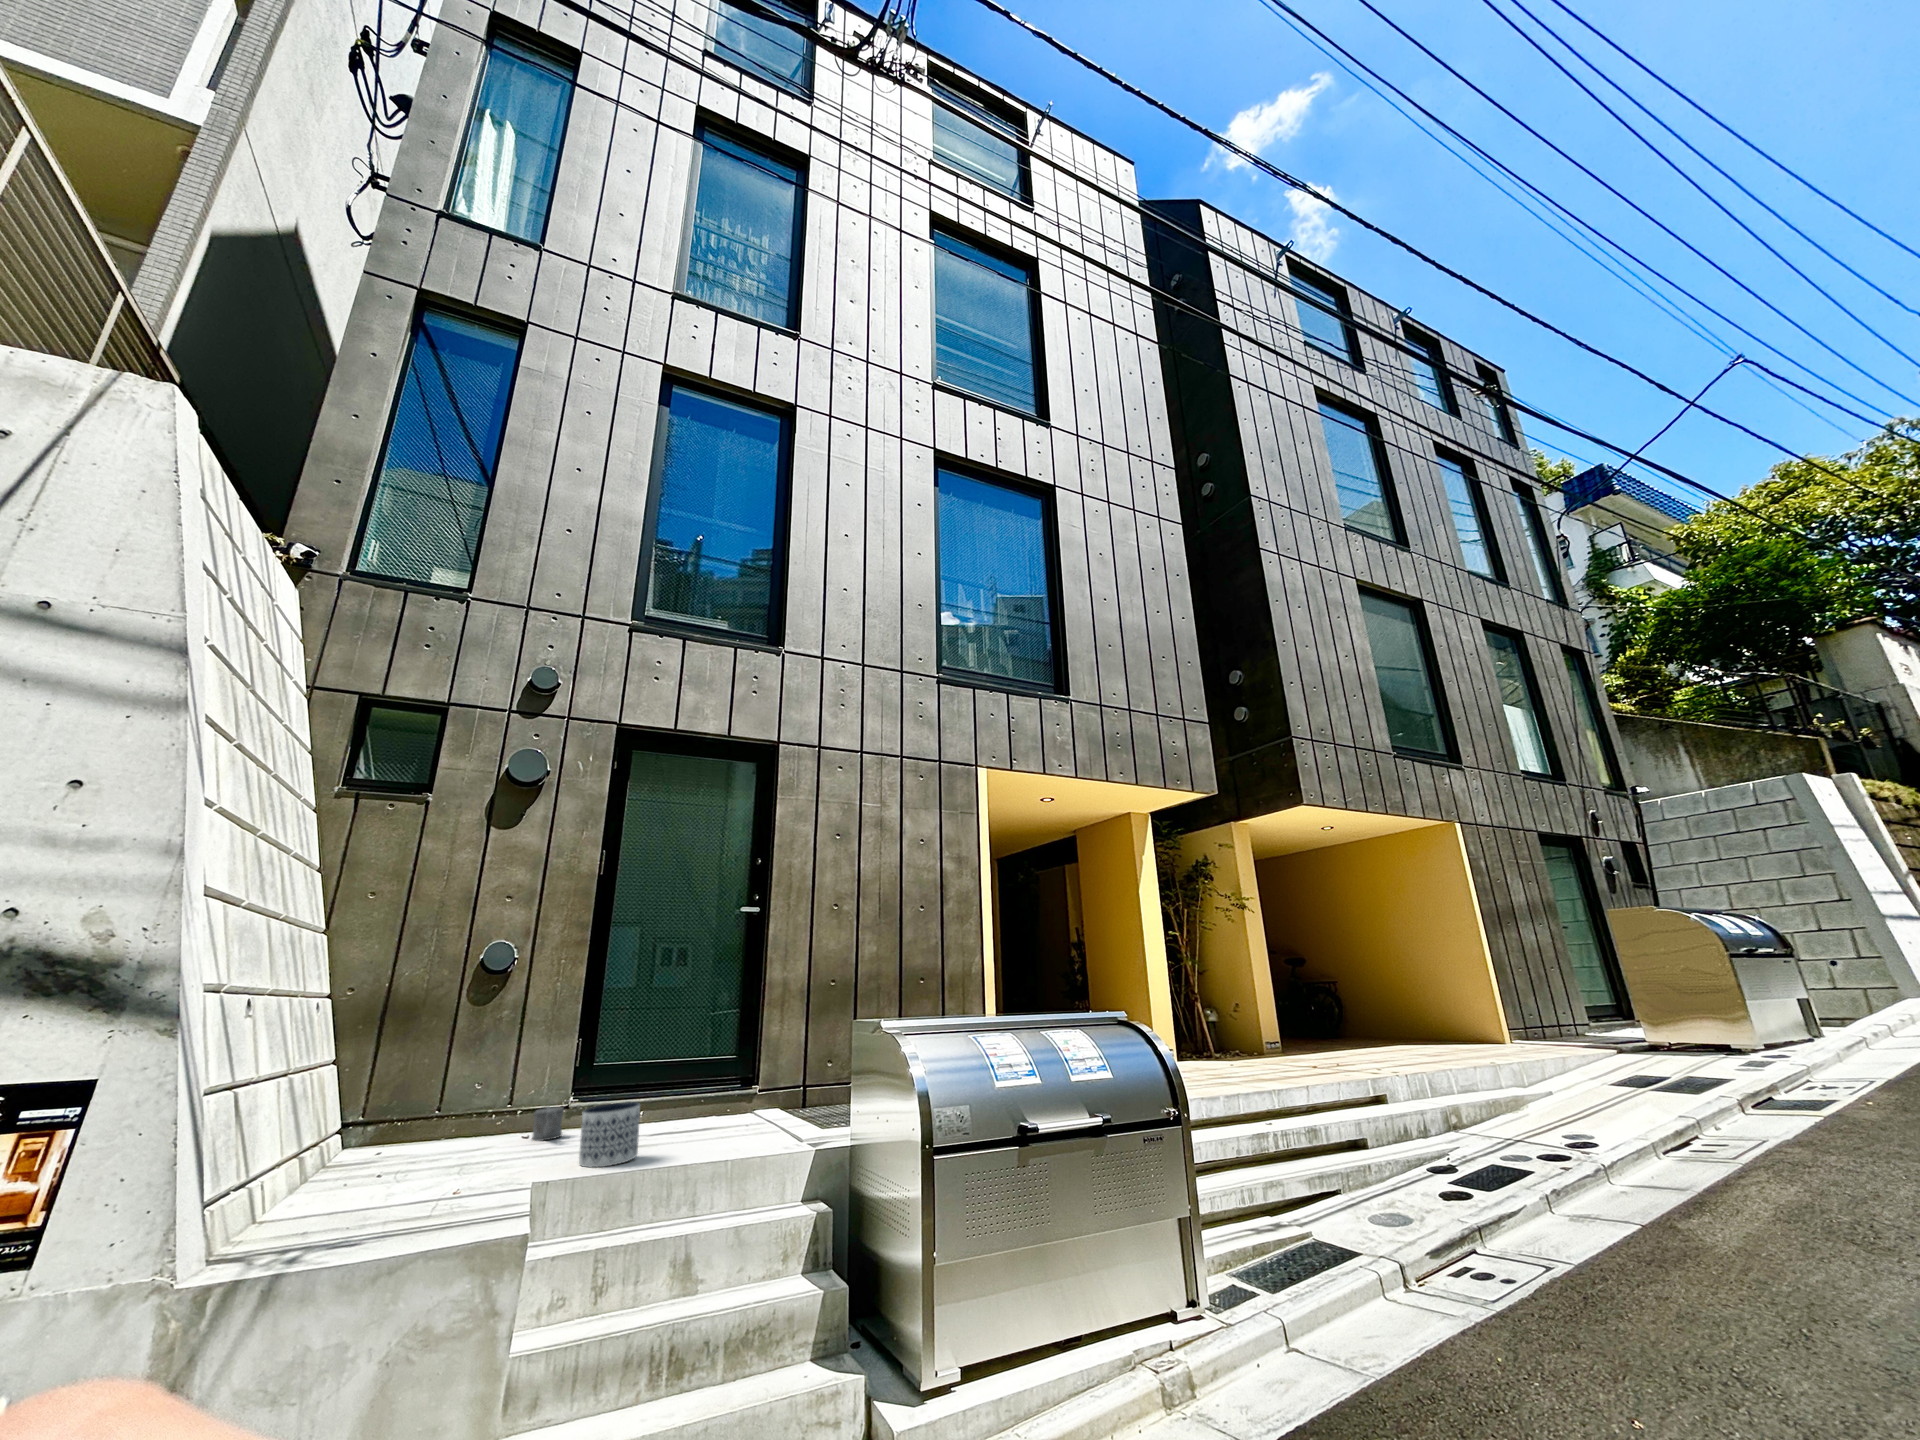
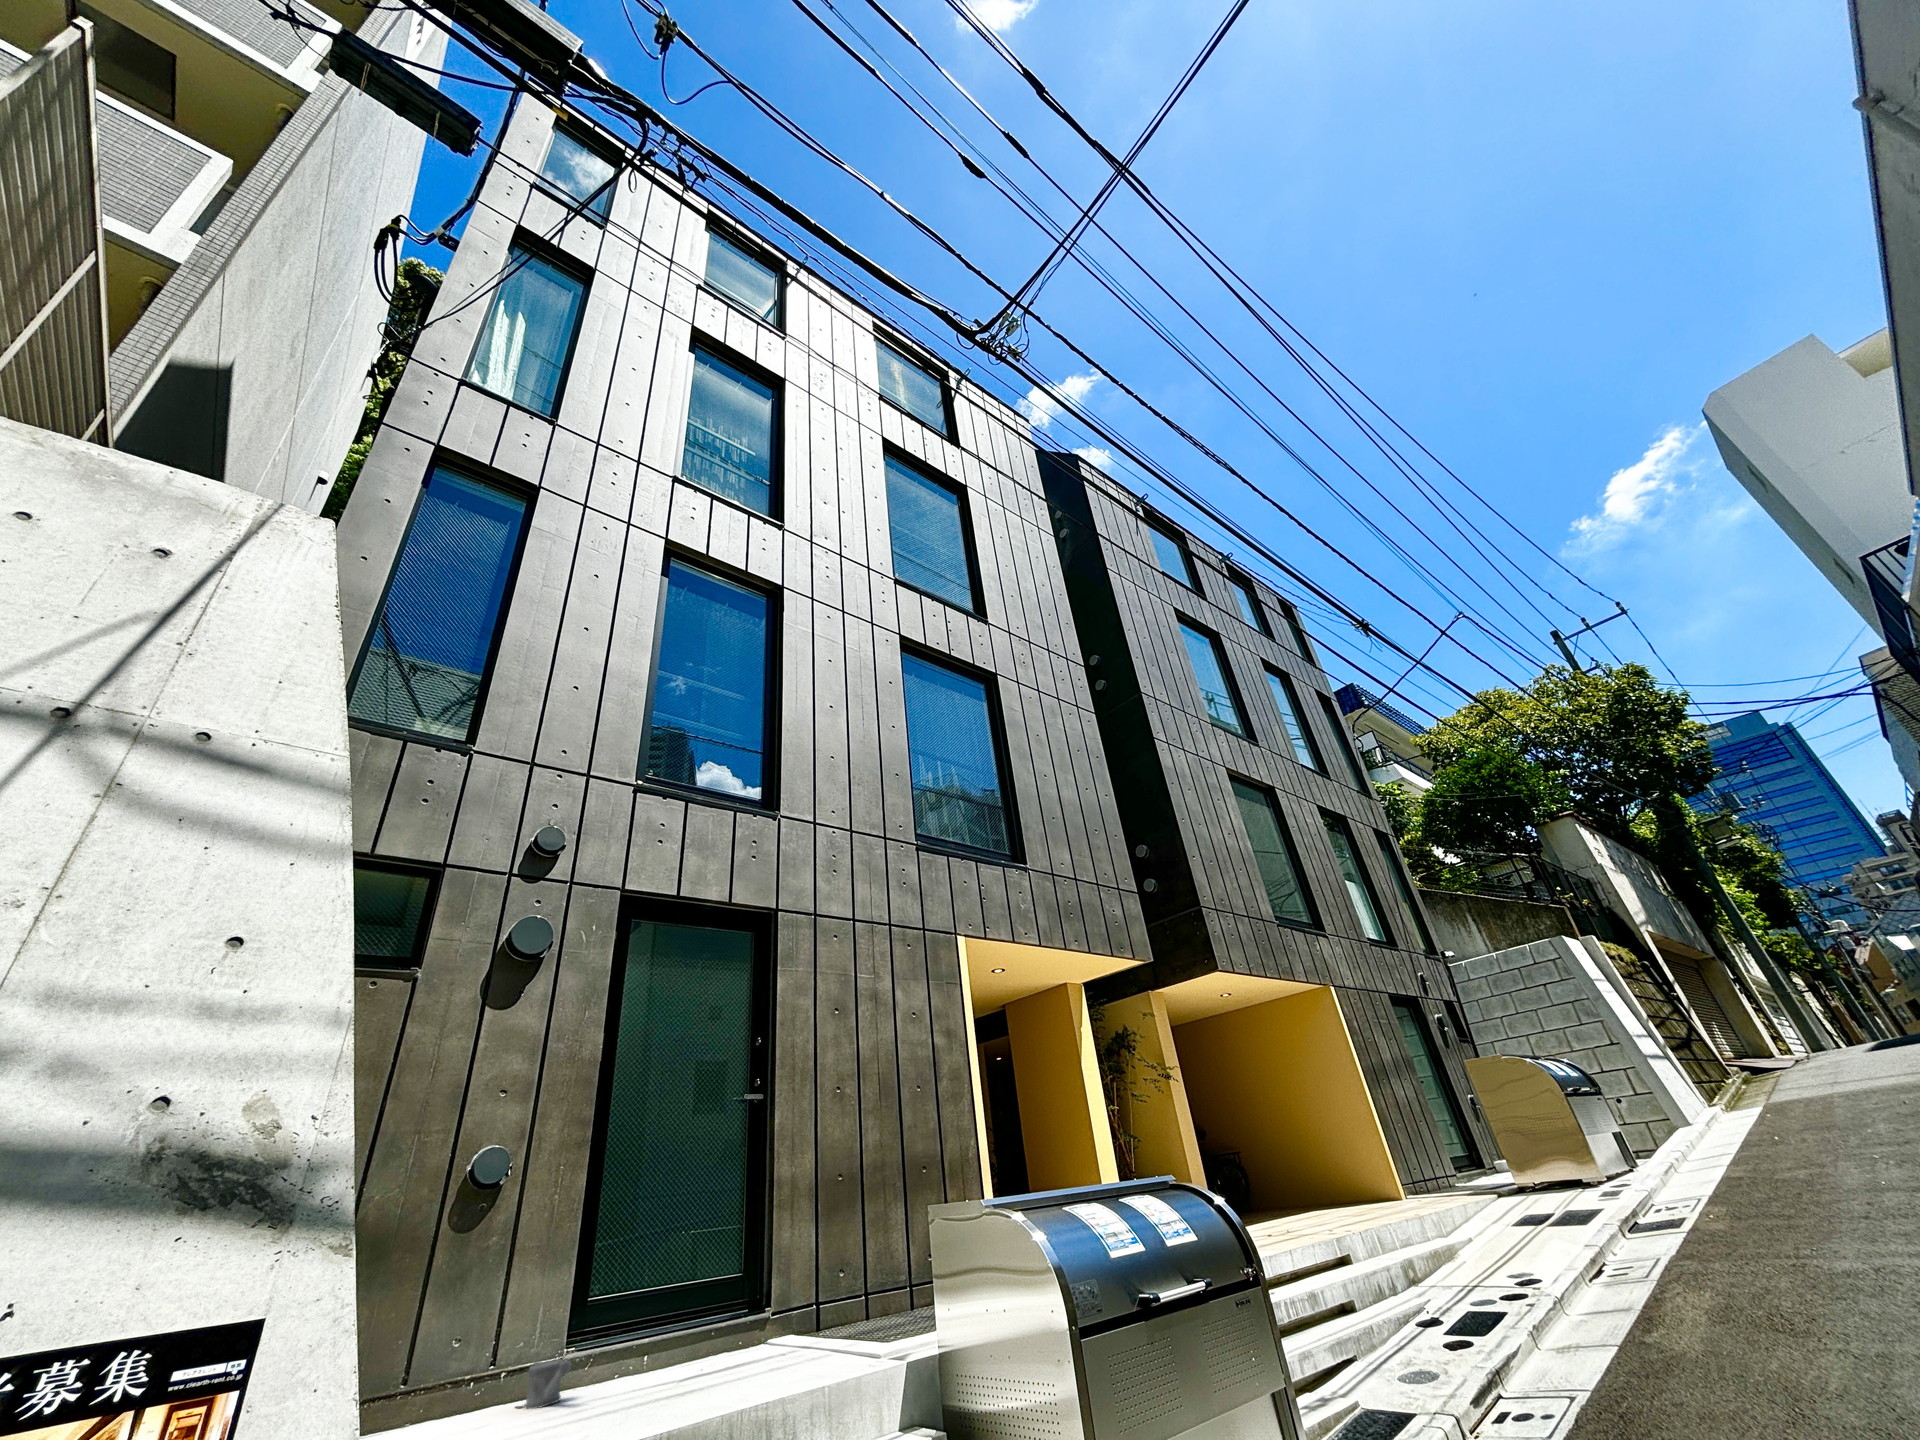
planter: present [579,1102,640,1167] -> none [646,1329,714,1418]

